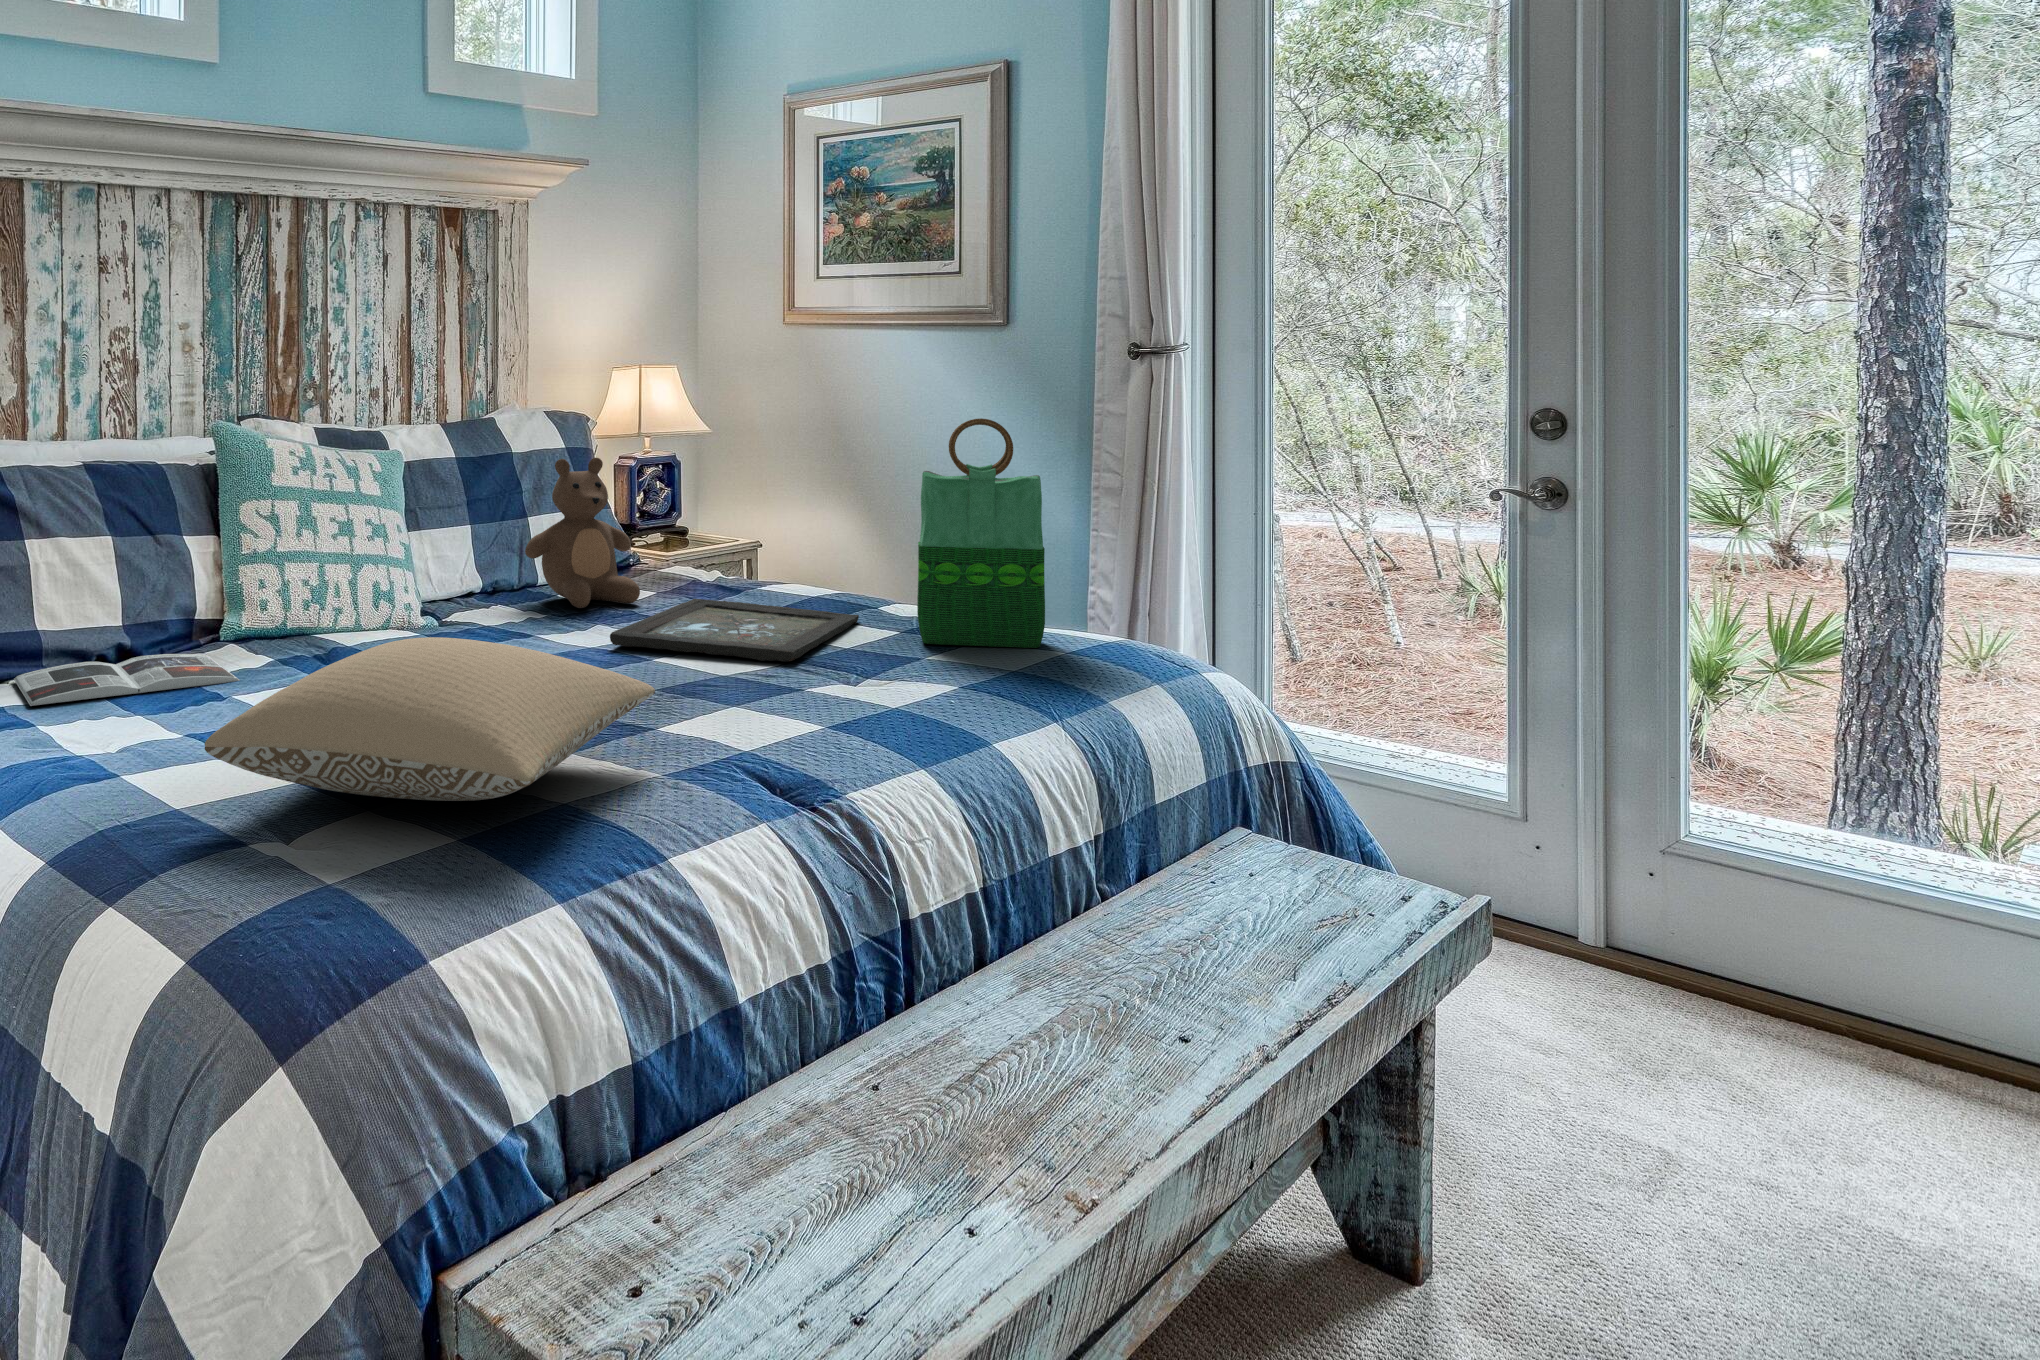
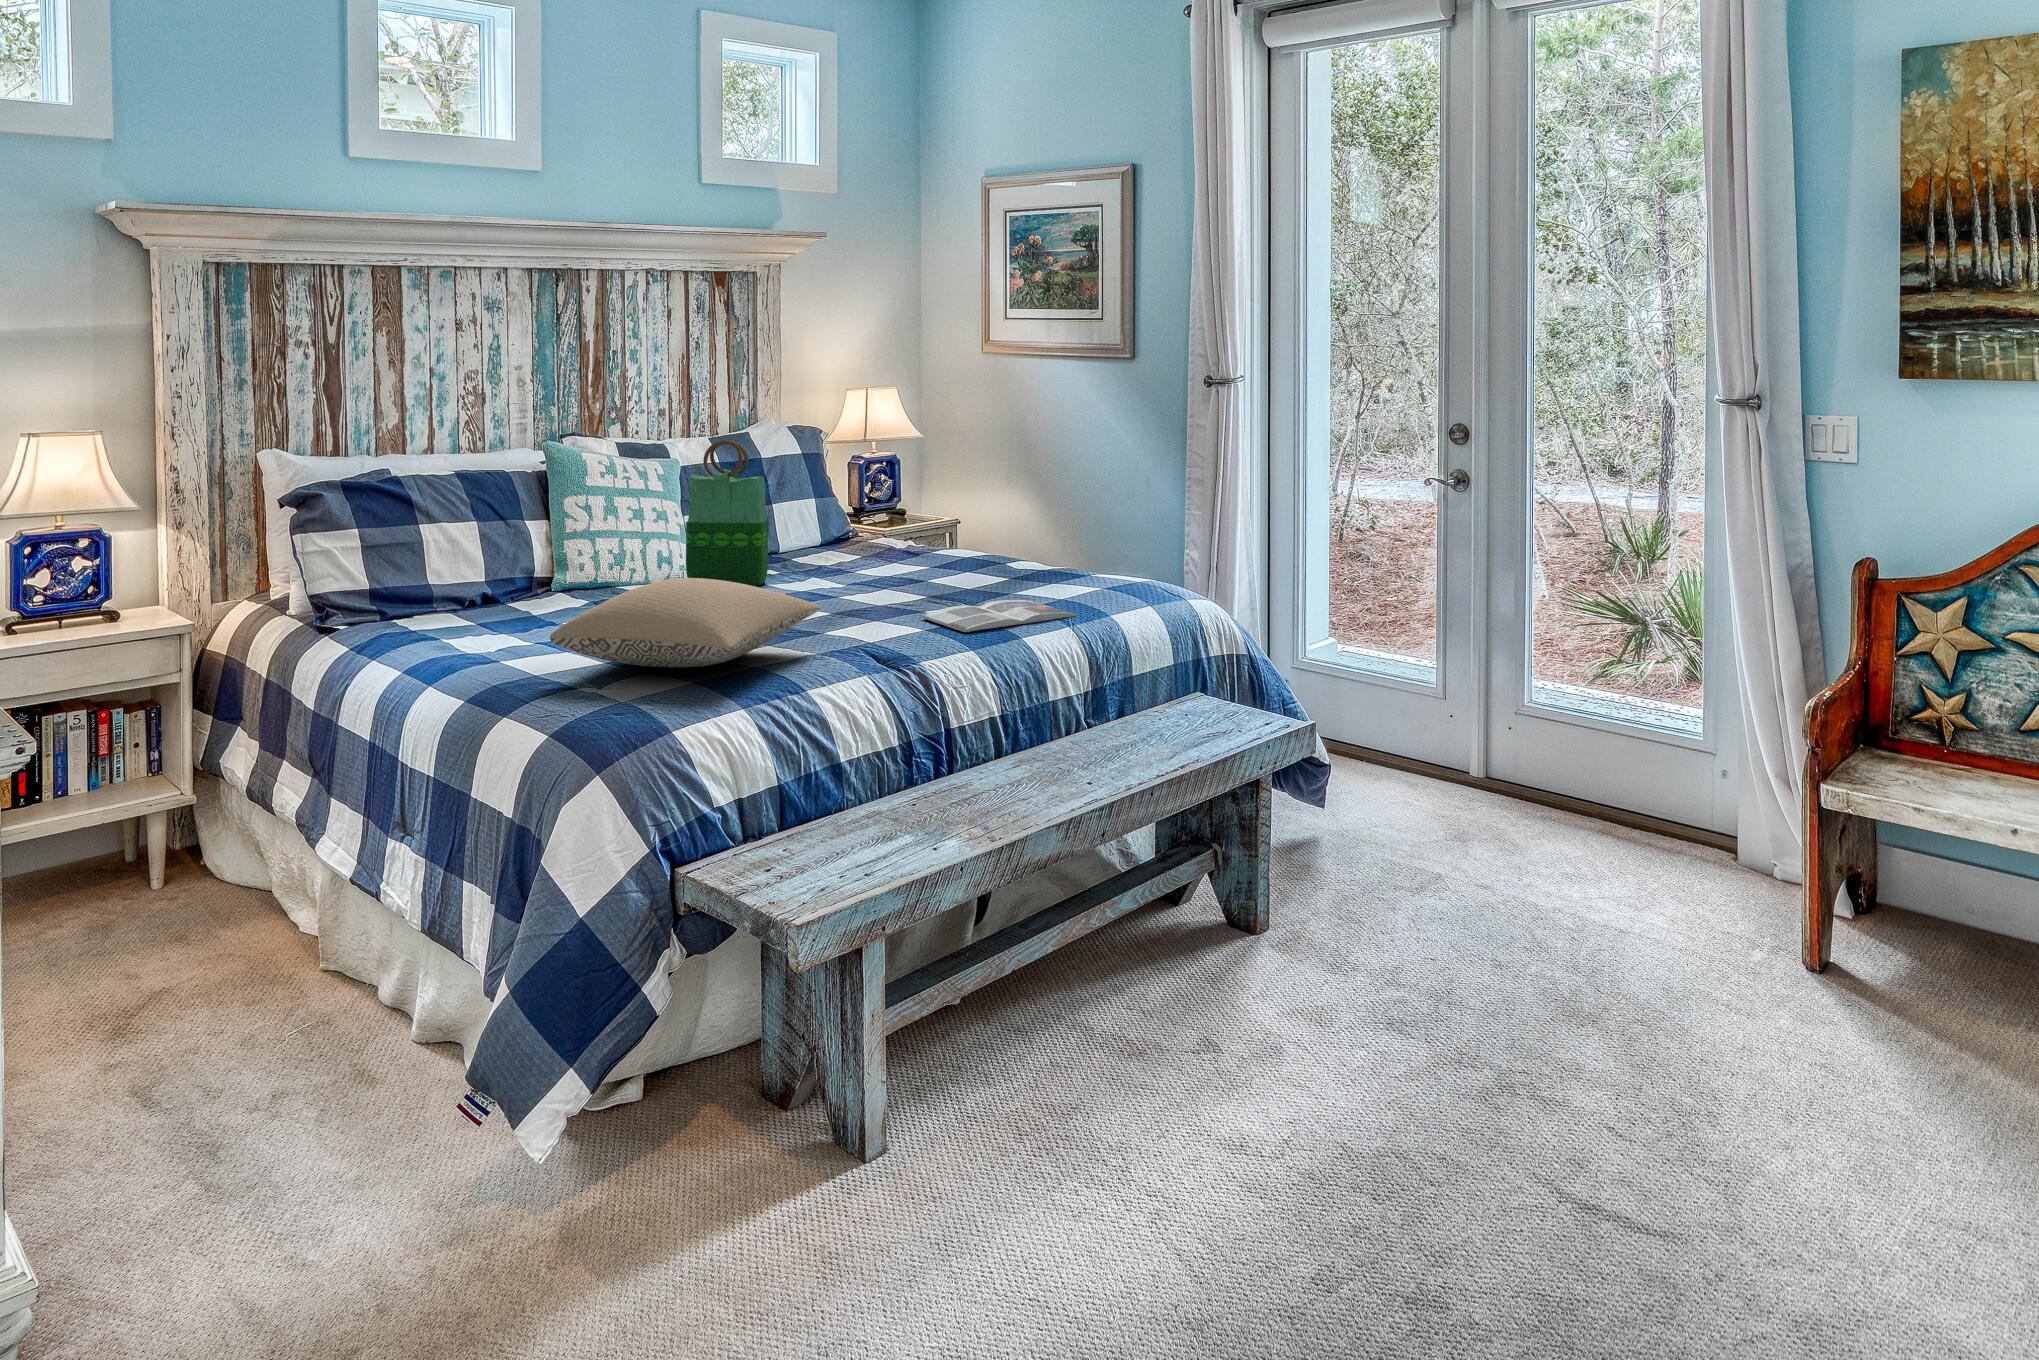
tote bag: present [917,418,1045,648] -> present [686,440,768,586]
teddy bear: present [525,458,640,608] -> none [767,462,847,567]
tray: present [610,599,859,662] -> none [816,560,991,597]
magazine: present [14,654,240,706] -> present [922,600,1077,632]

